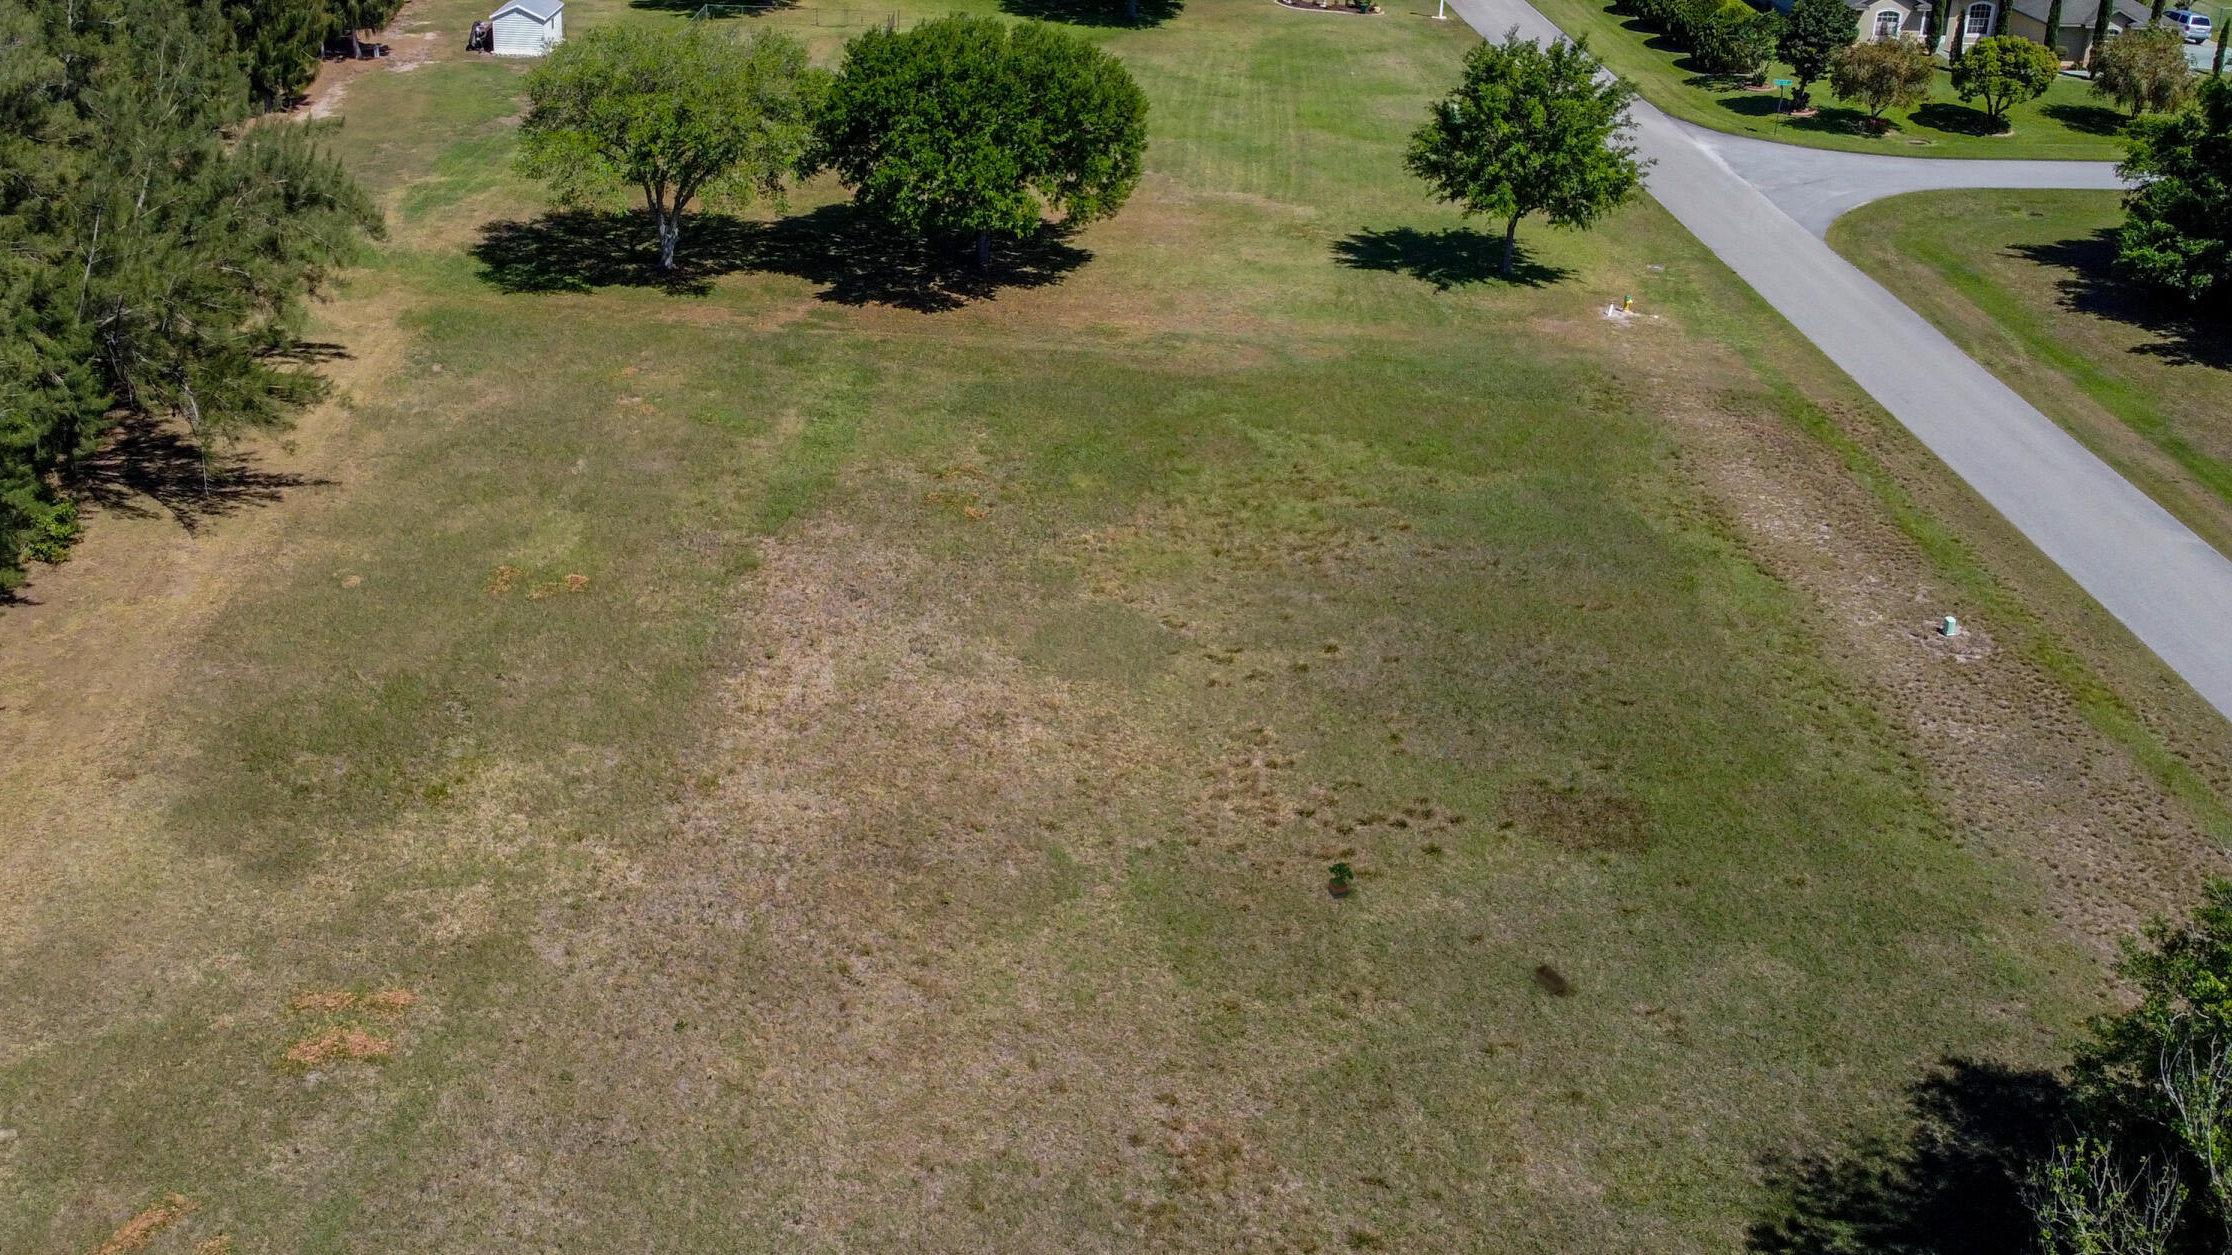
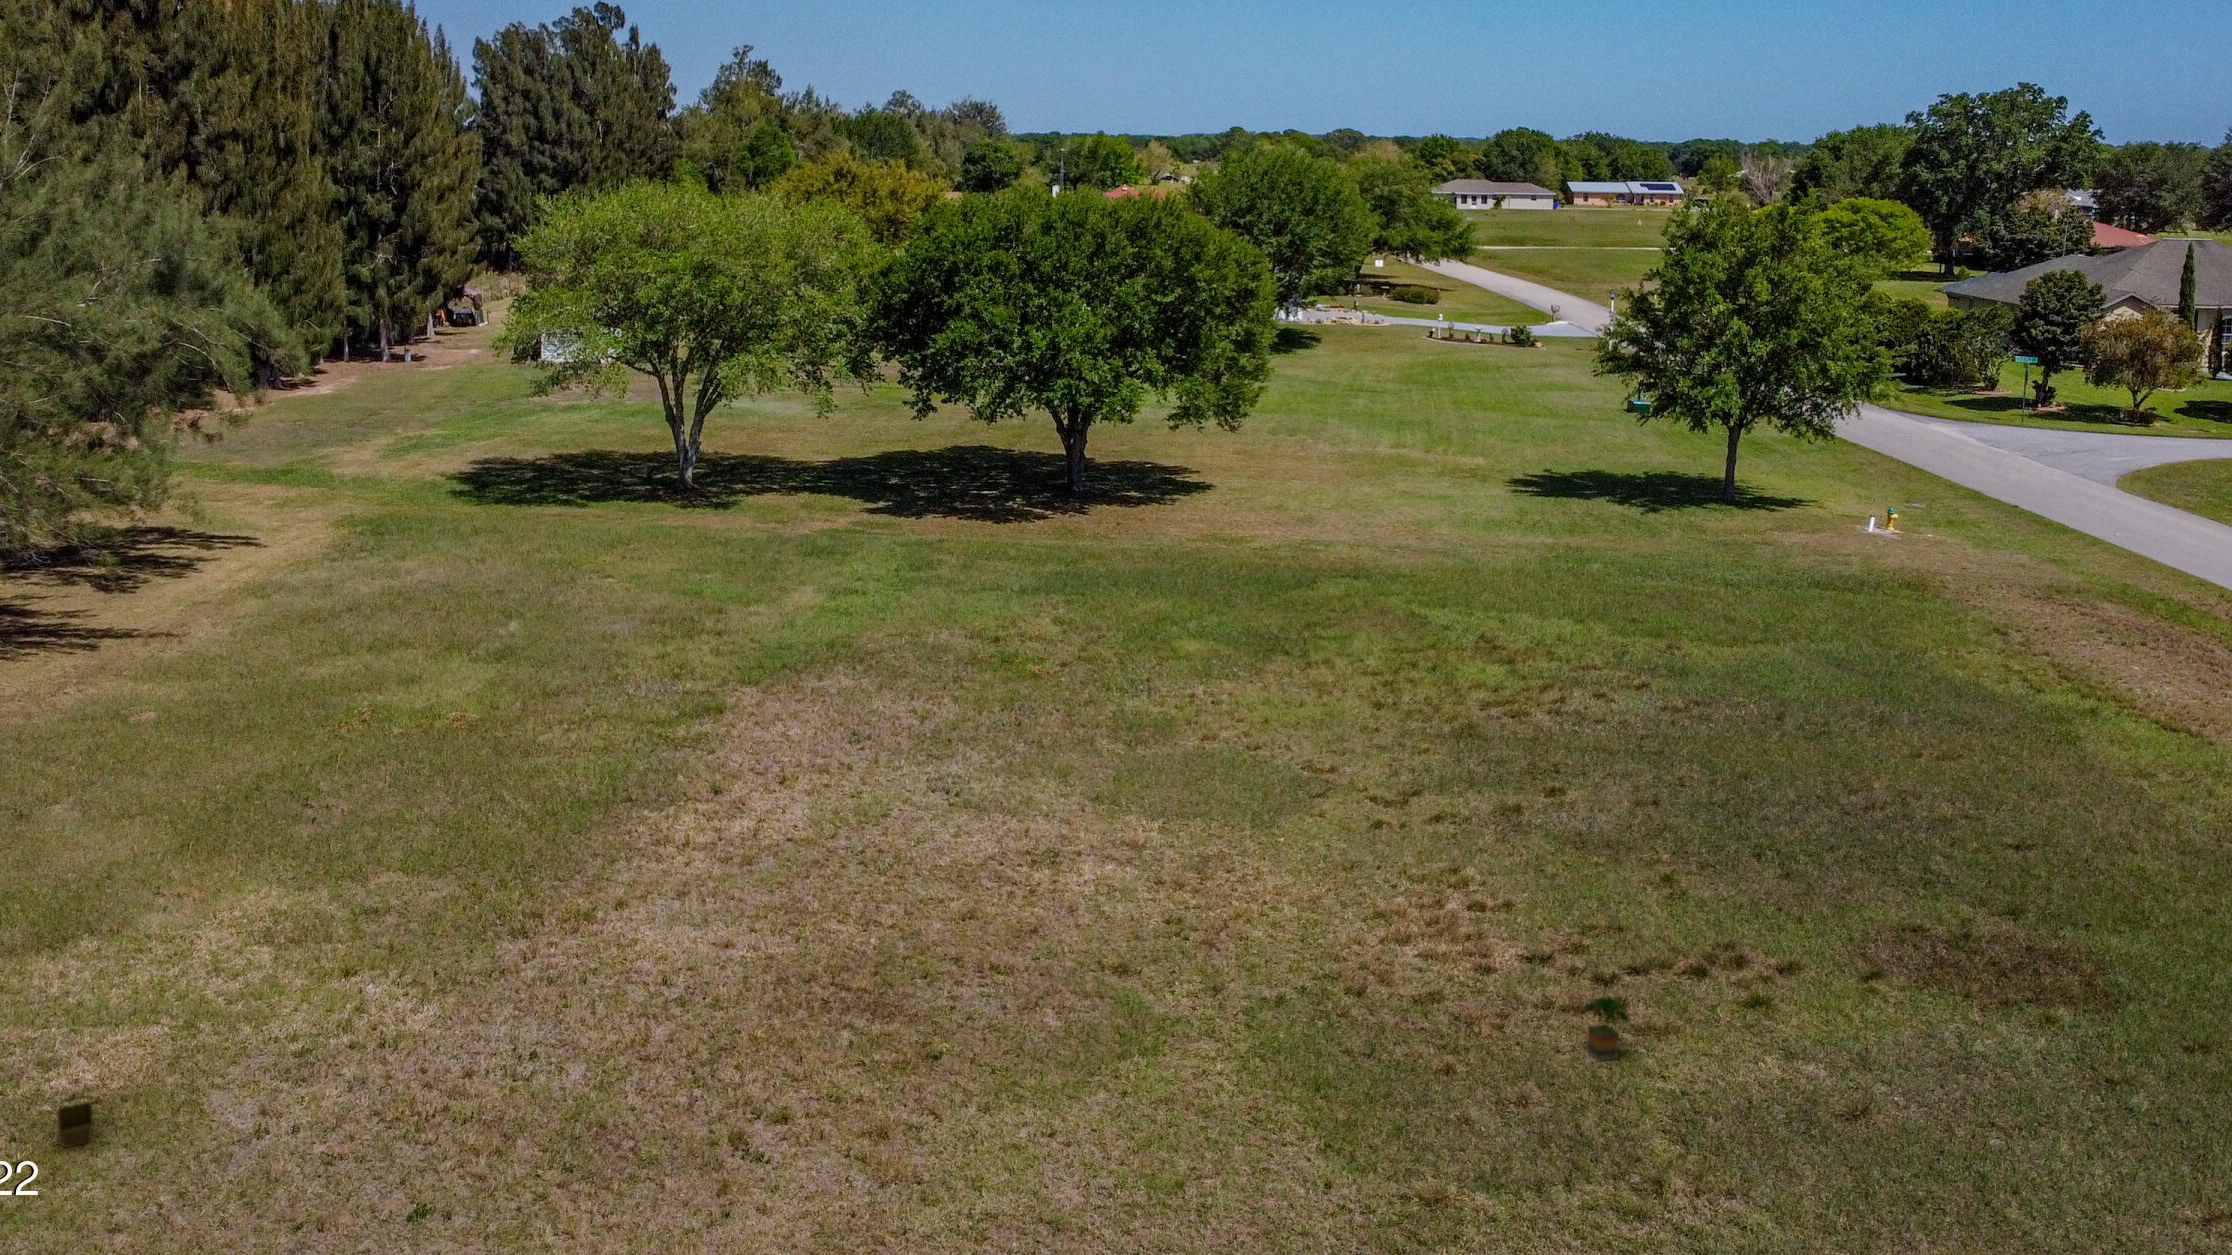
basket: present [1534,964,1567,994] -> present [57,1096,94,1148]

